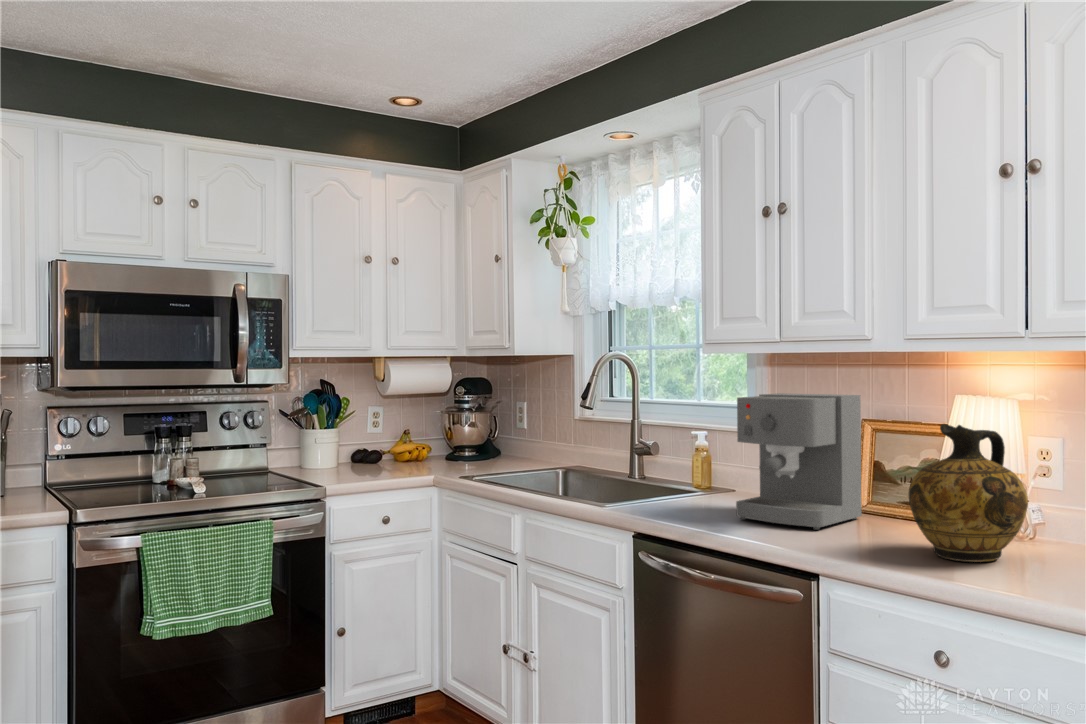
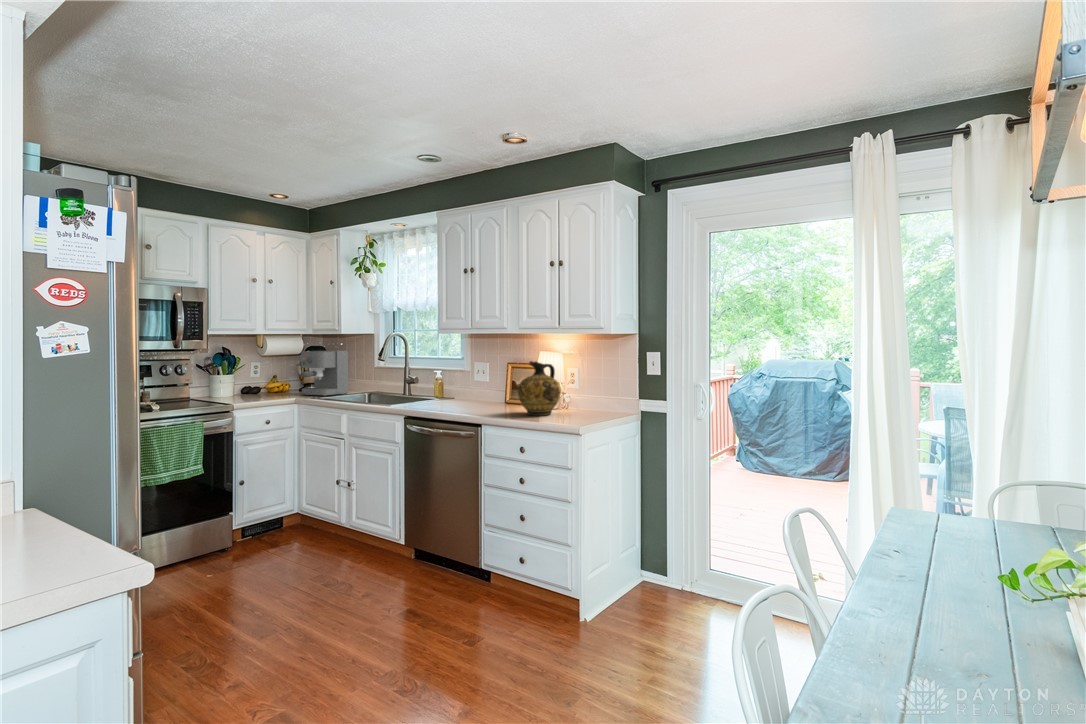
coffee maker: present [736,393,862,530] -> present [301,351,348,396]

